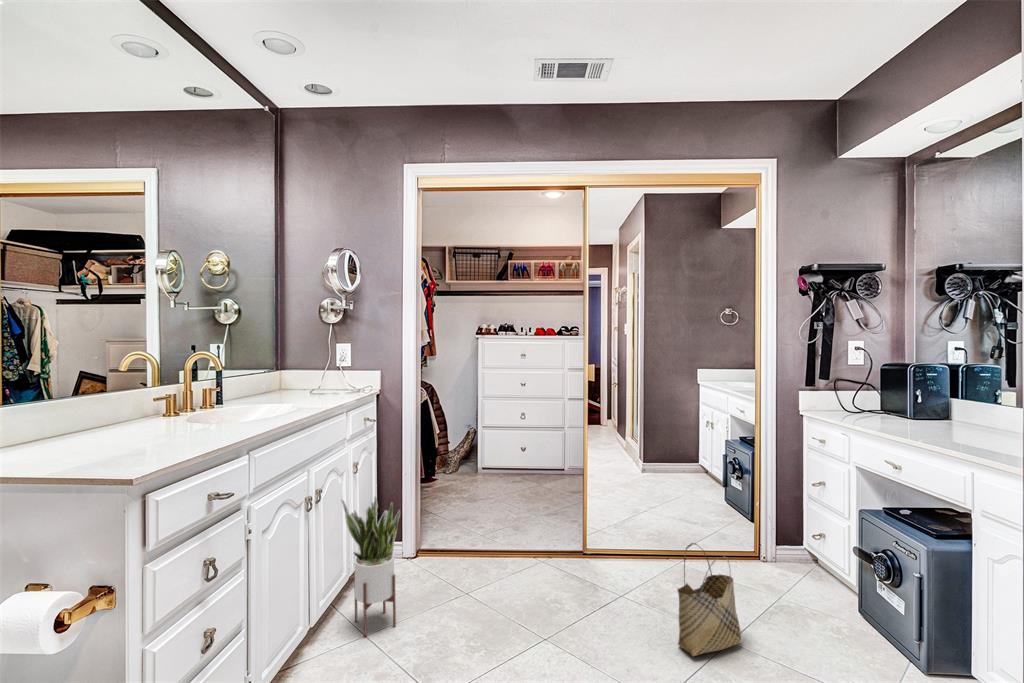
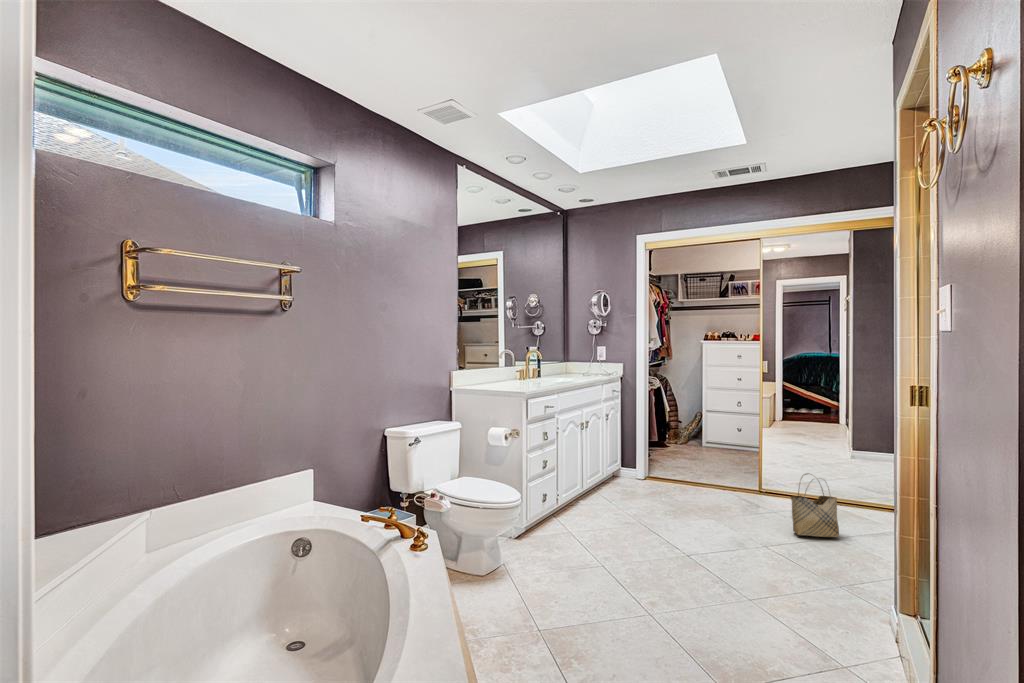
potted plant: present [341,496,400,637] -> none [598,429,629,501]

